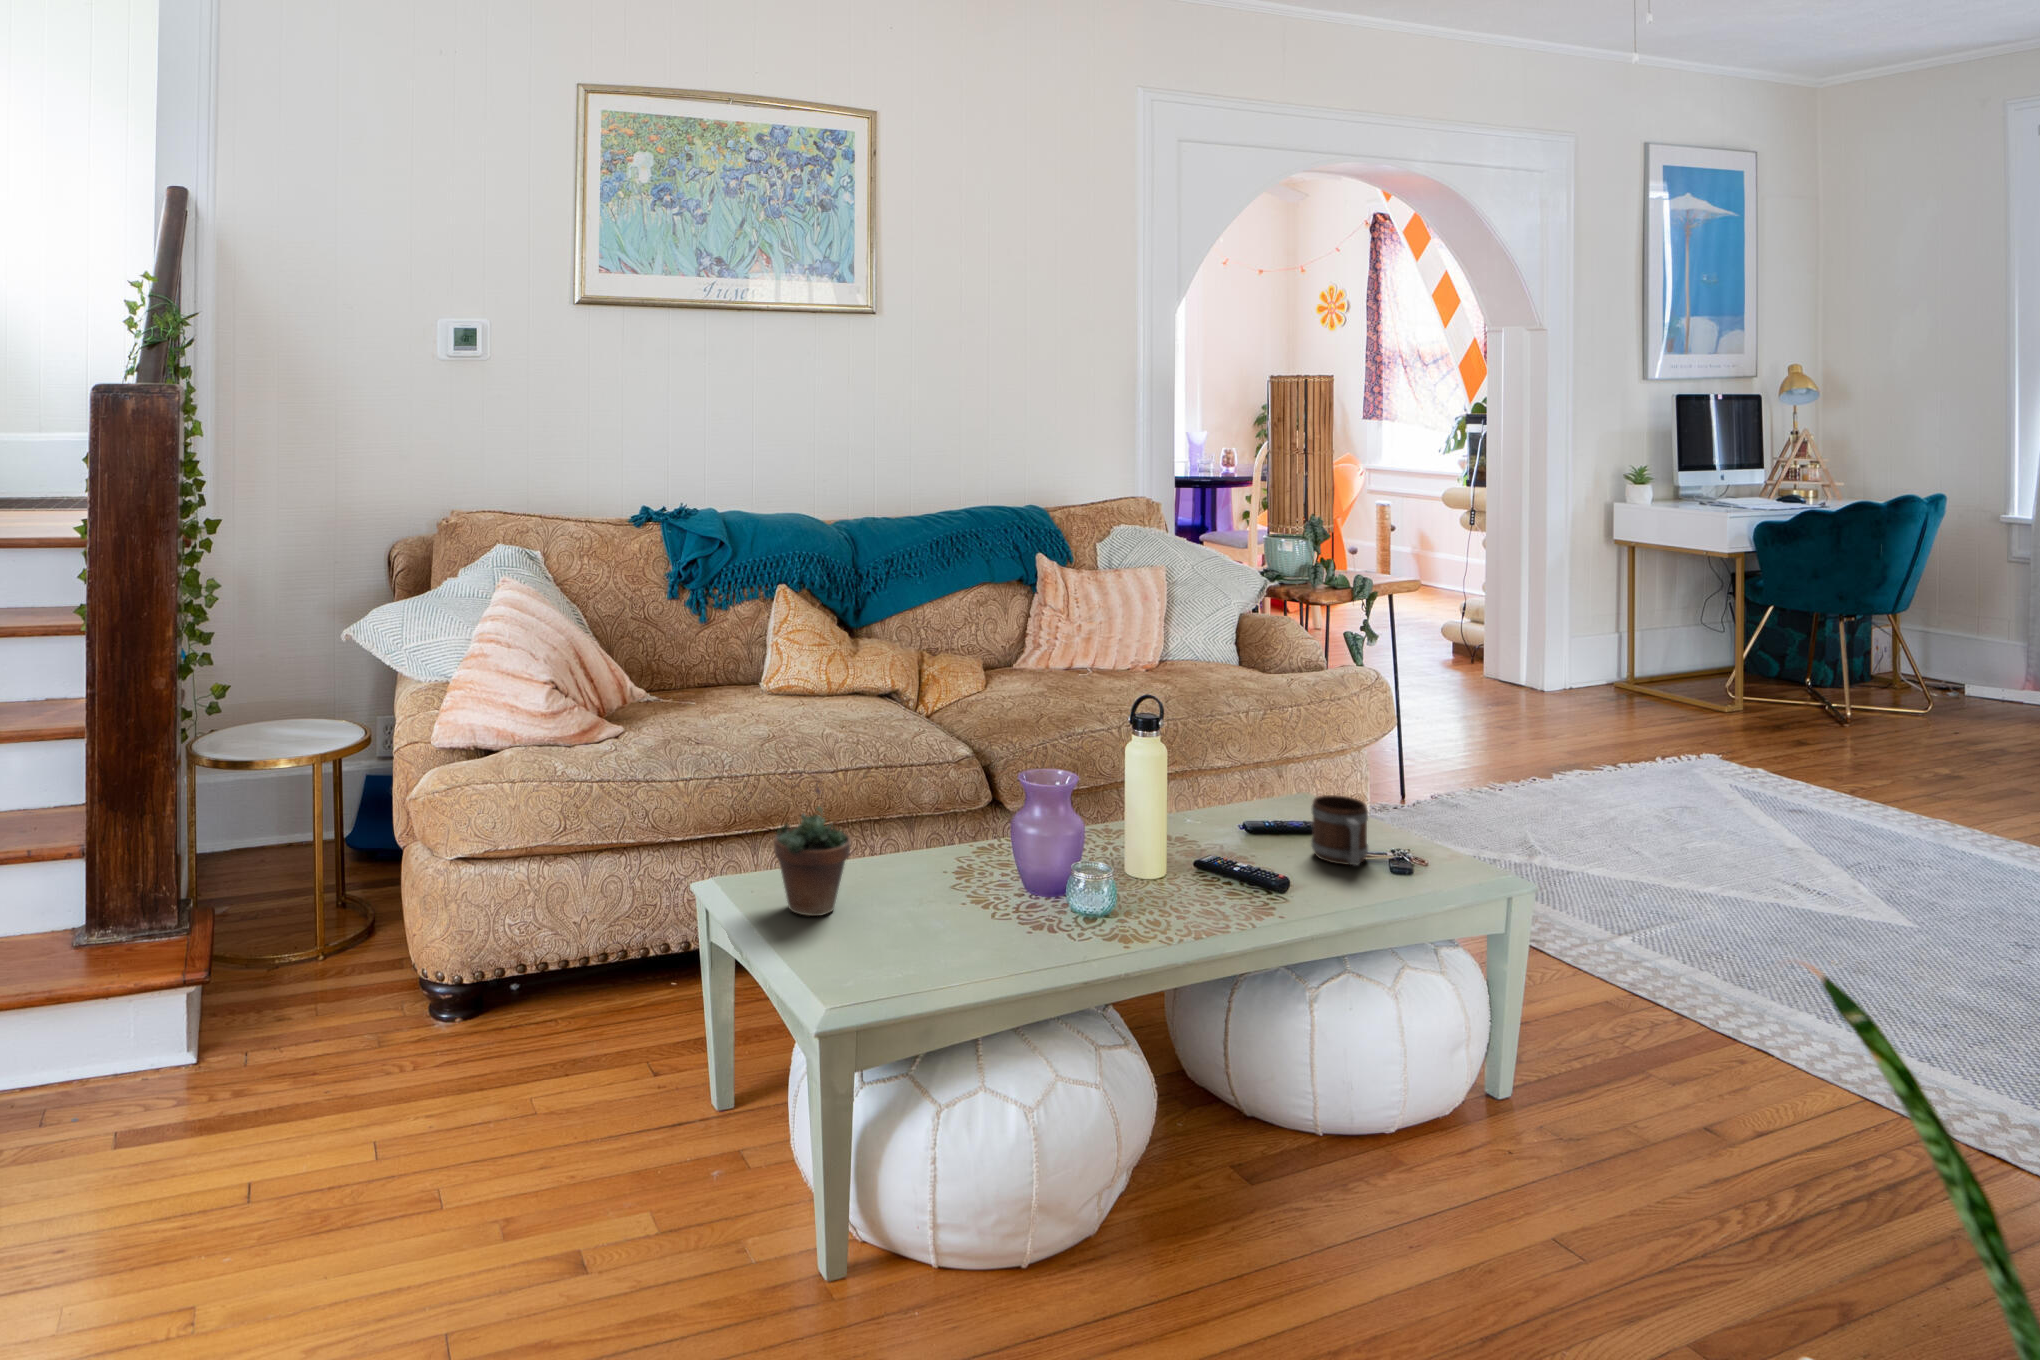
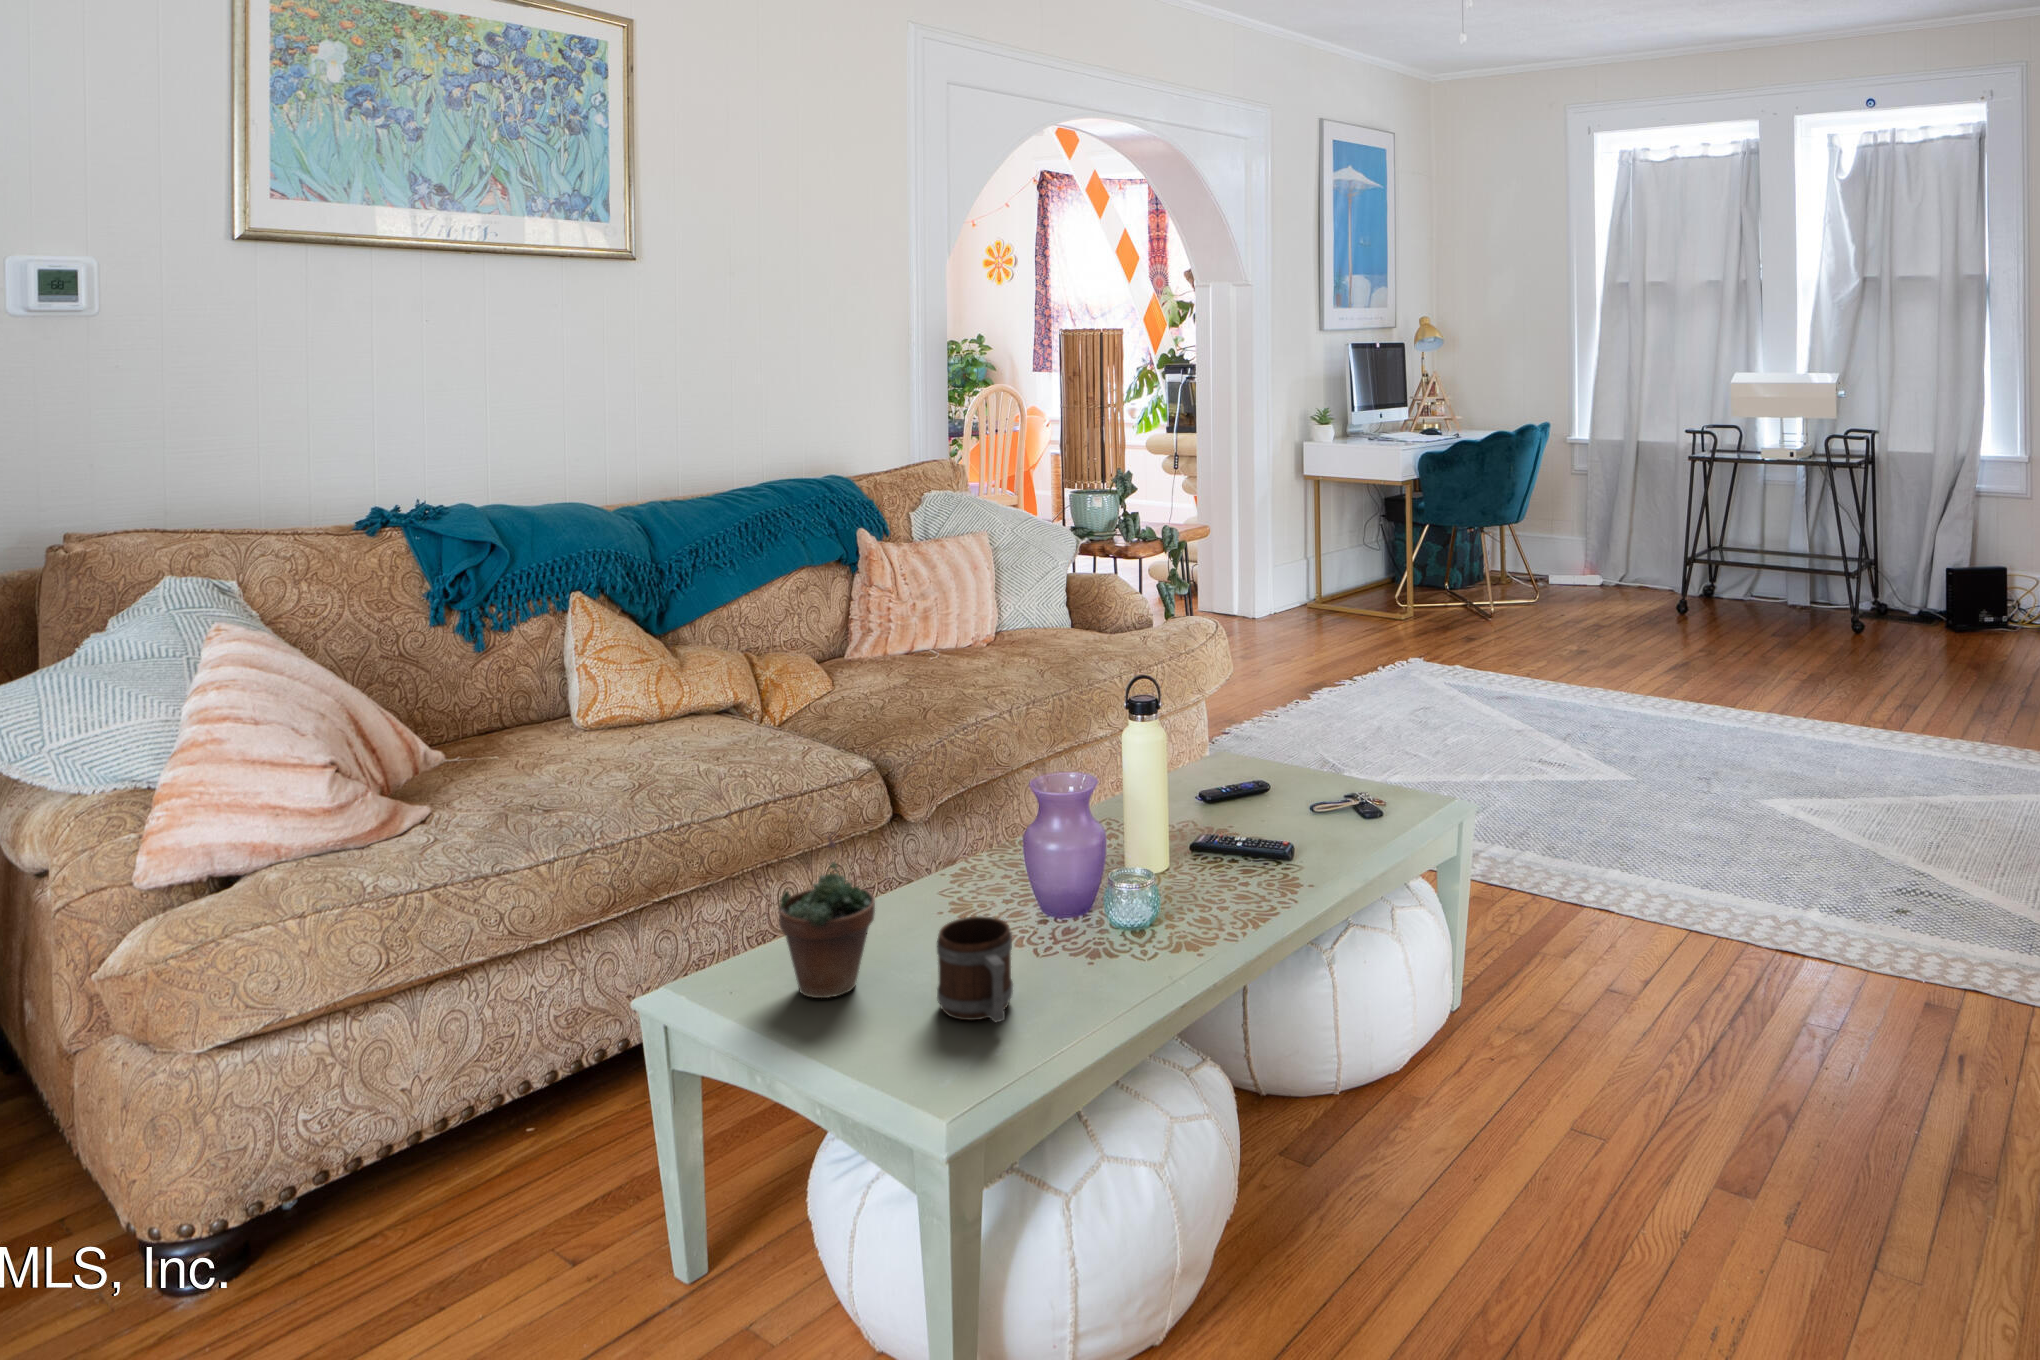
mug: present [1311,795,1368,865] -> present [937,916,1013,1022]

